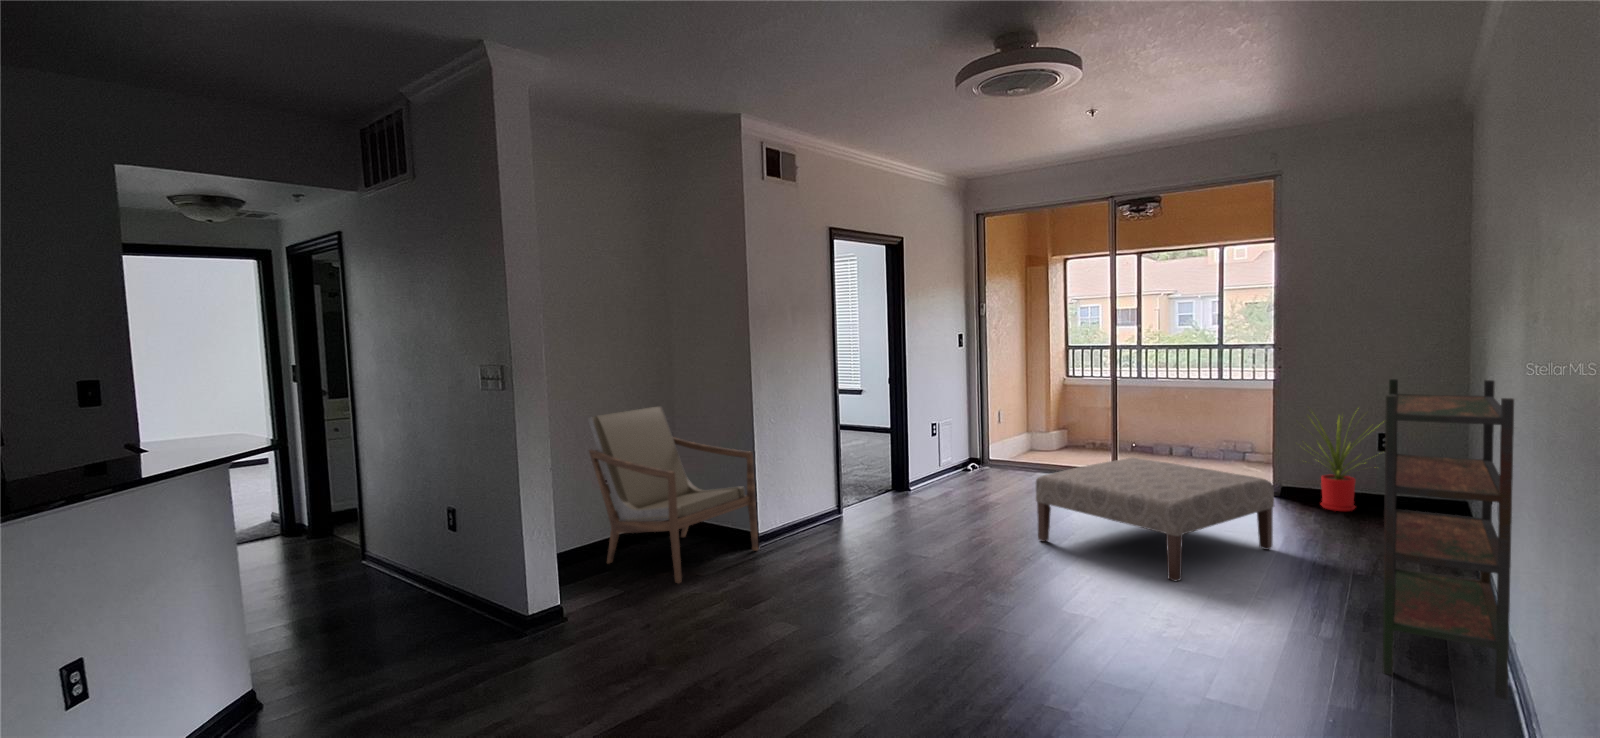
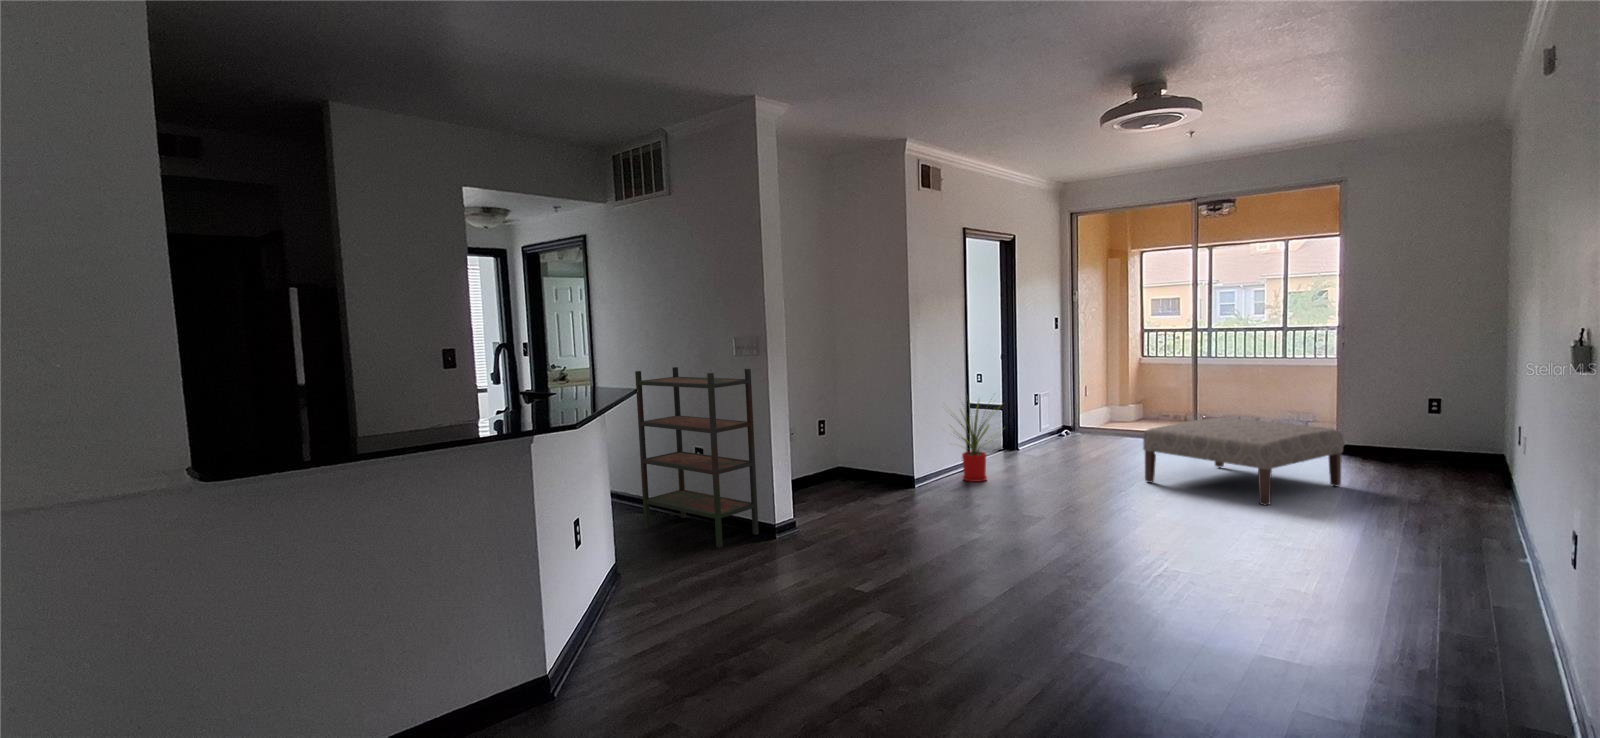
bookshelf: present [1383,379,1514,699] -> present [635,367,759,548]
armchair: present [588,407,758,583] -> none [782,375,917,509]
house plant: present [1310,413,1384,511] -> present [951,402,994,482]

